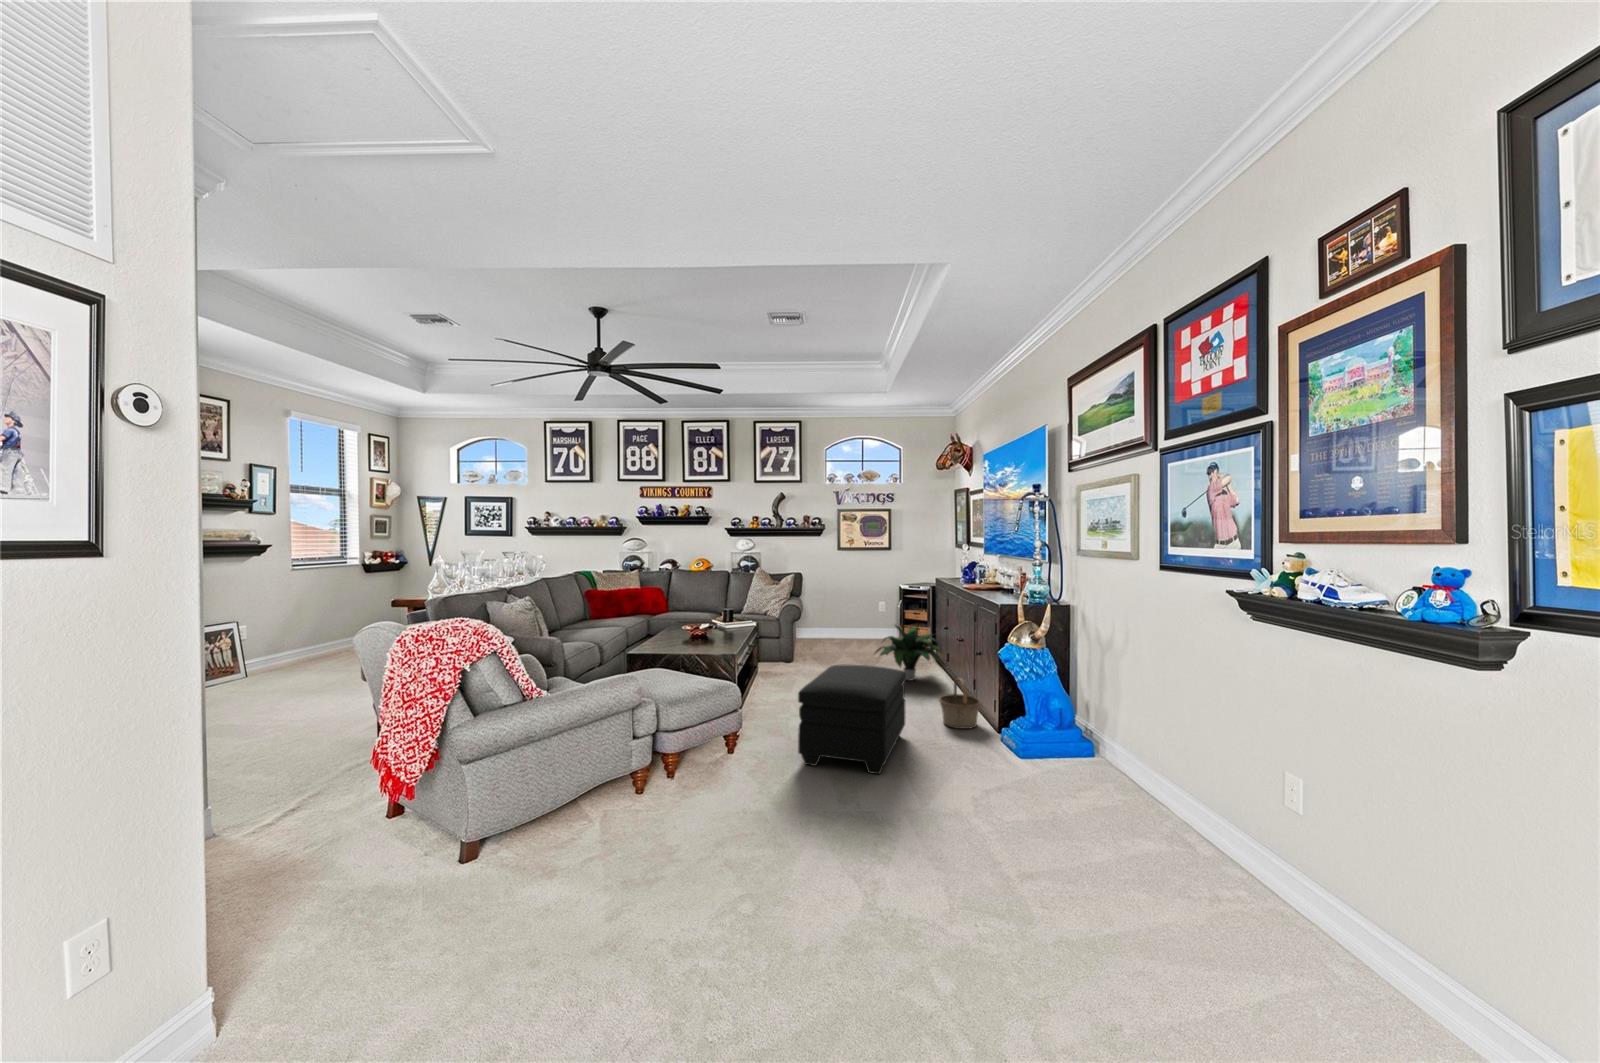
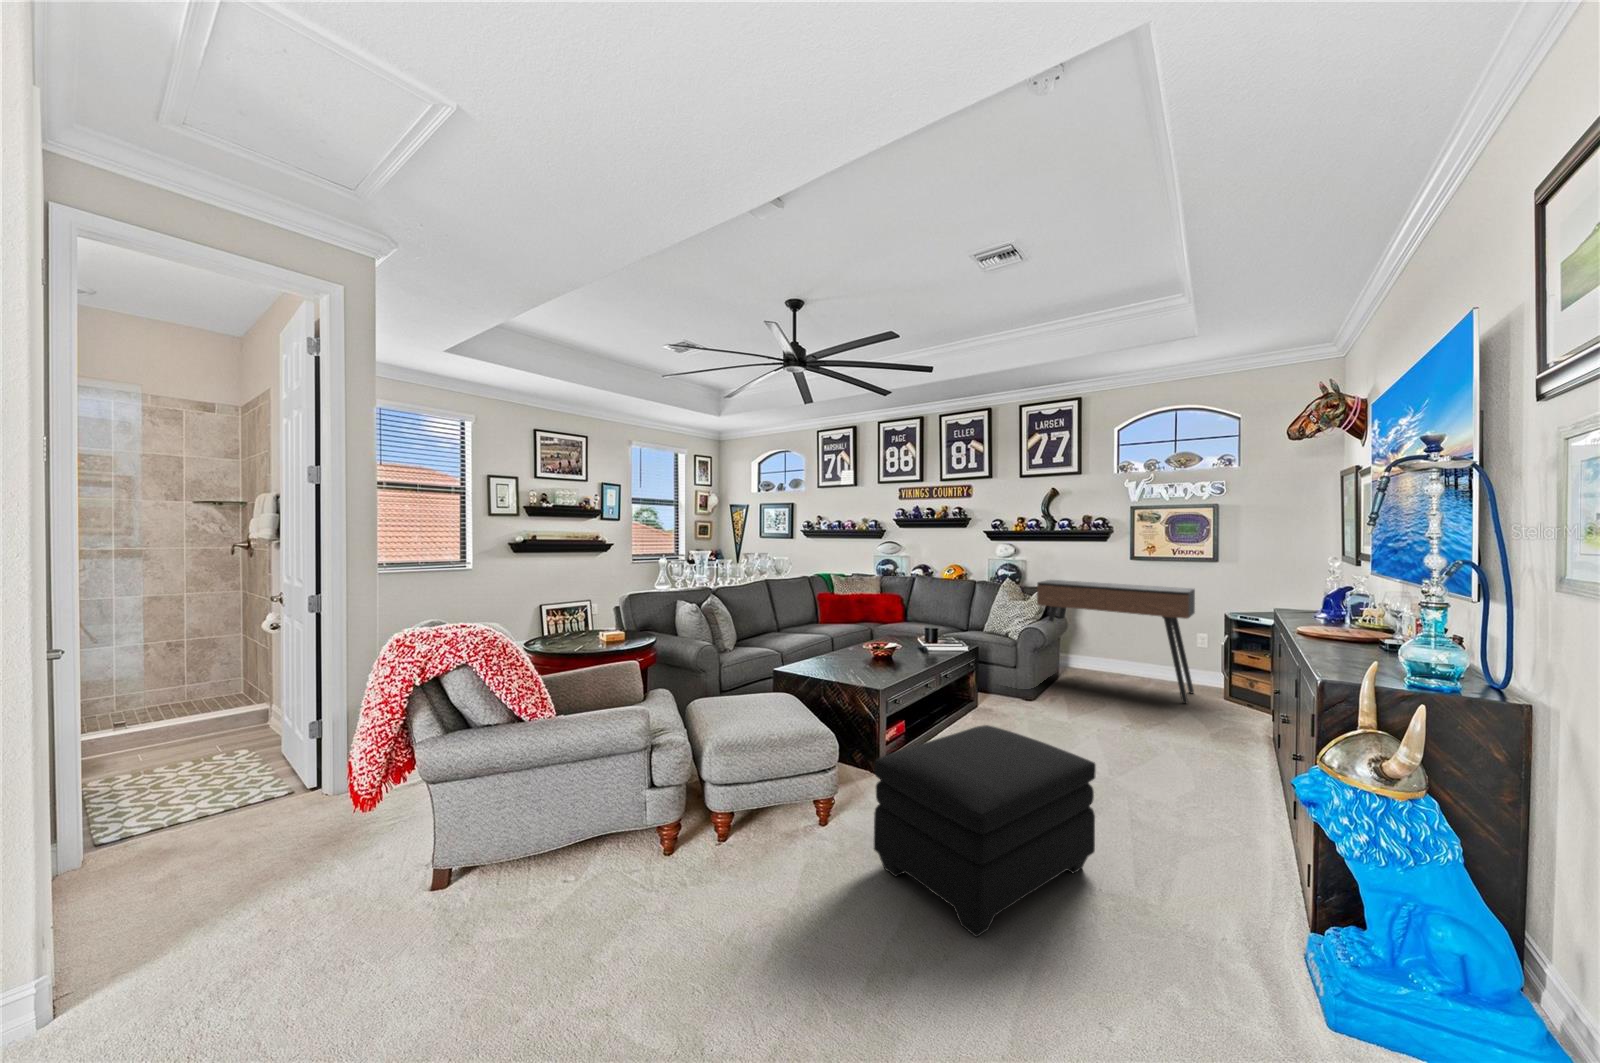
console table: none [782,568,884,649] -> present [1037,580,1195,703]
potted plant: present [875,626,942,681] -> none [1125,672,1266,767]
basket: present [939,678,982,729] -> none [1181,796,1278,902]

